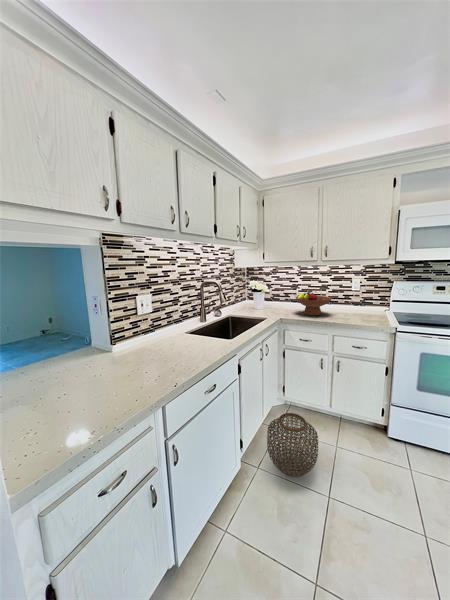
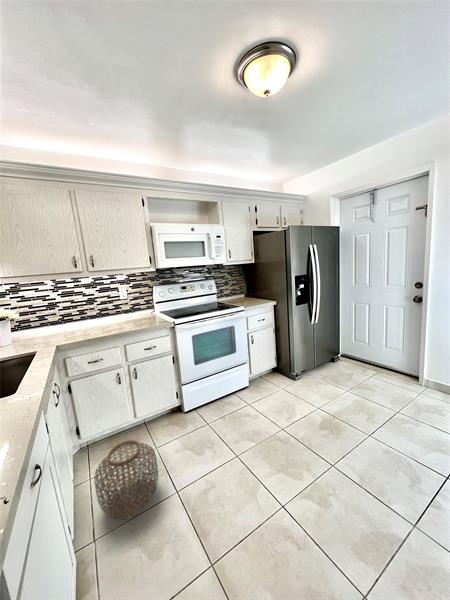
fruit bowl: present [295,292,332,315] -> none [65,307,109,333]

